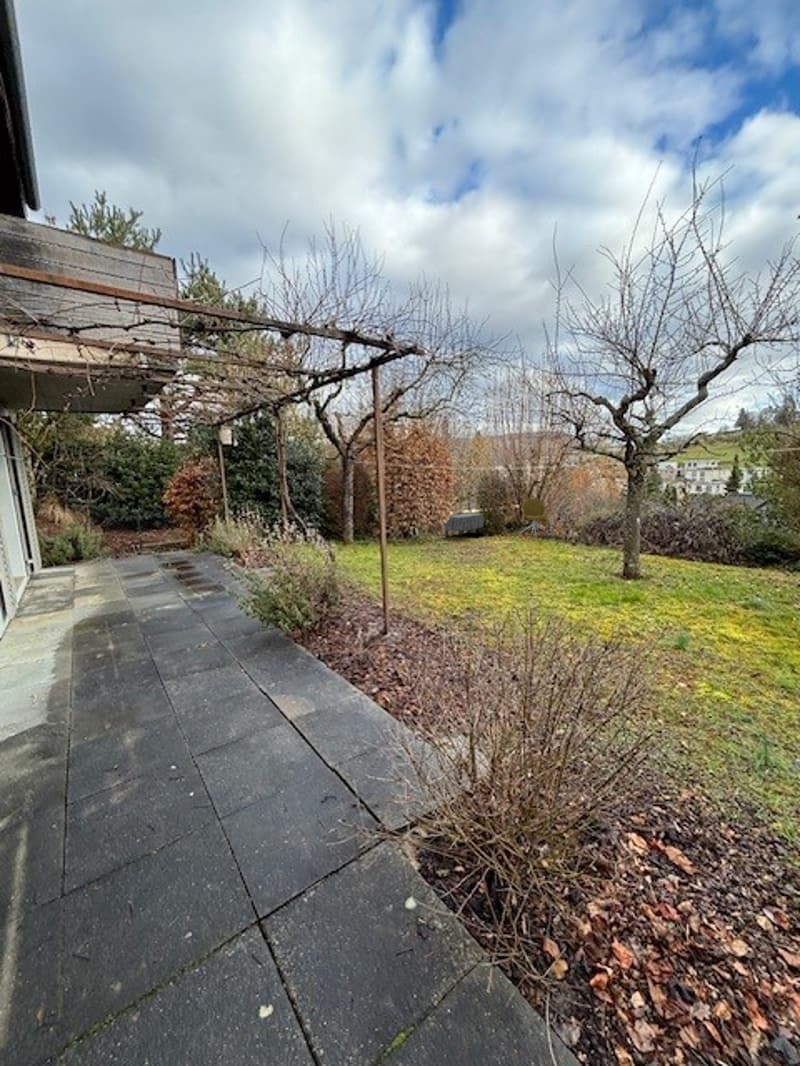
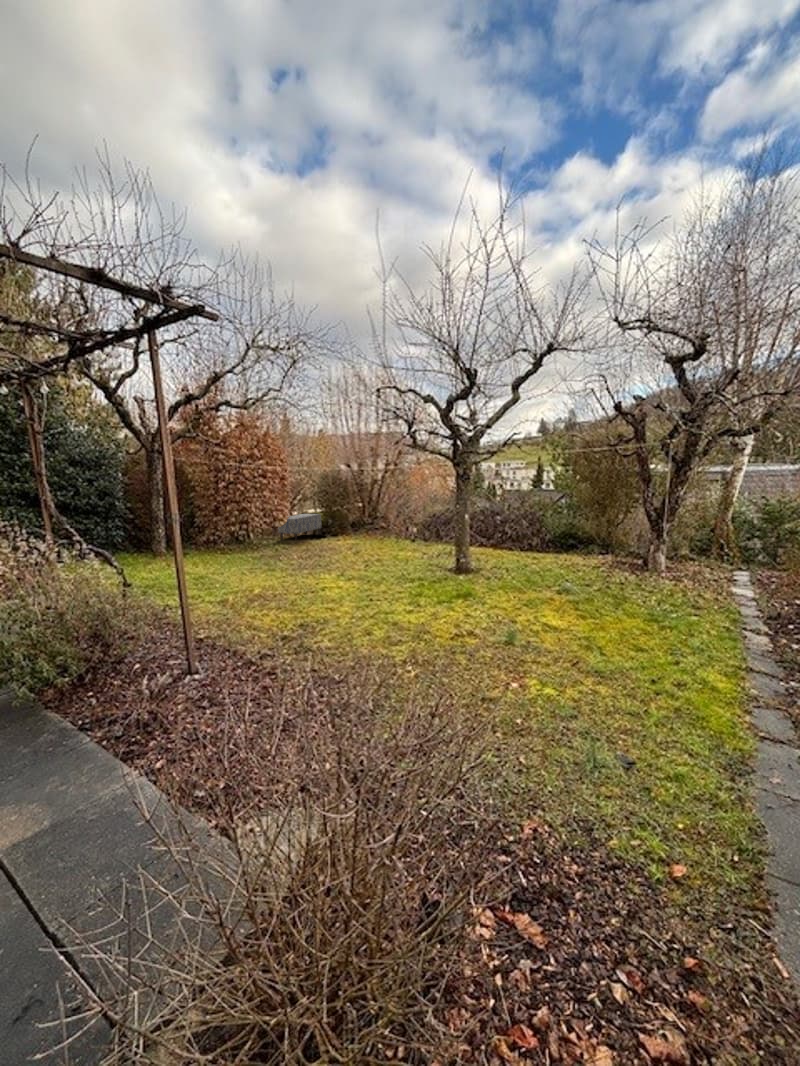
chair: present [521,499,548,535] -> none [359,496,388,536]

